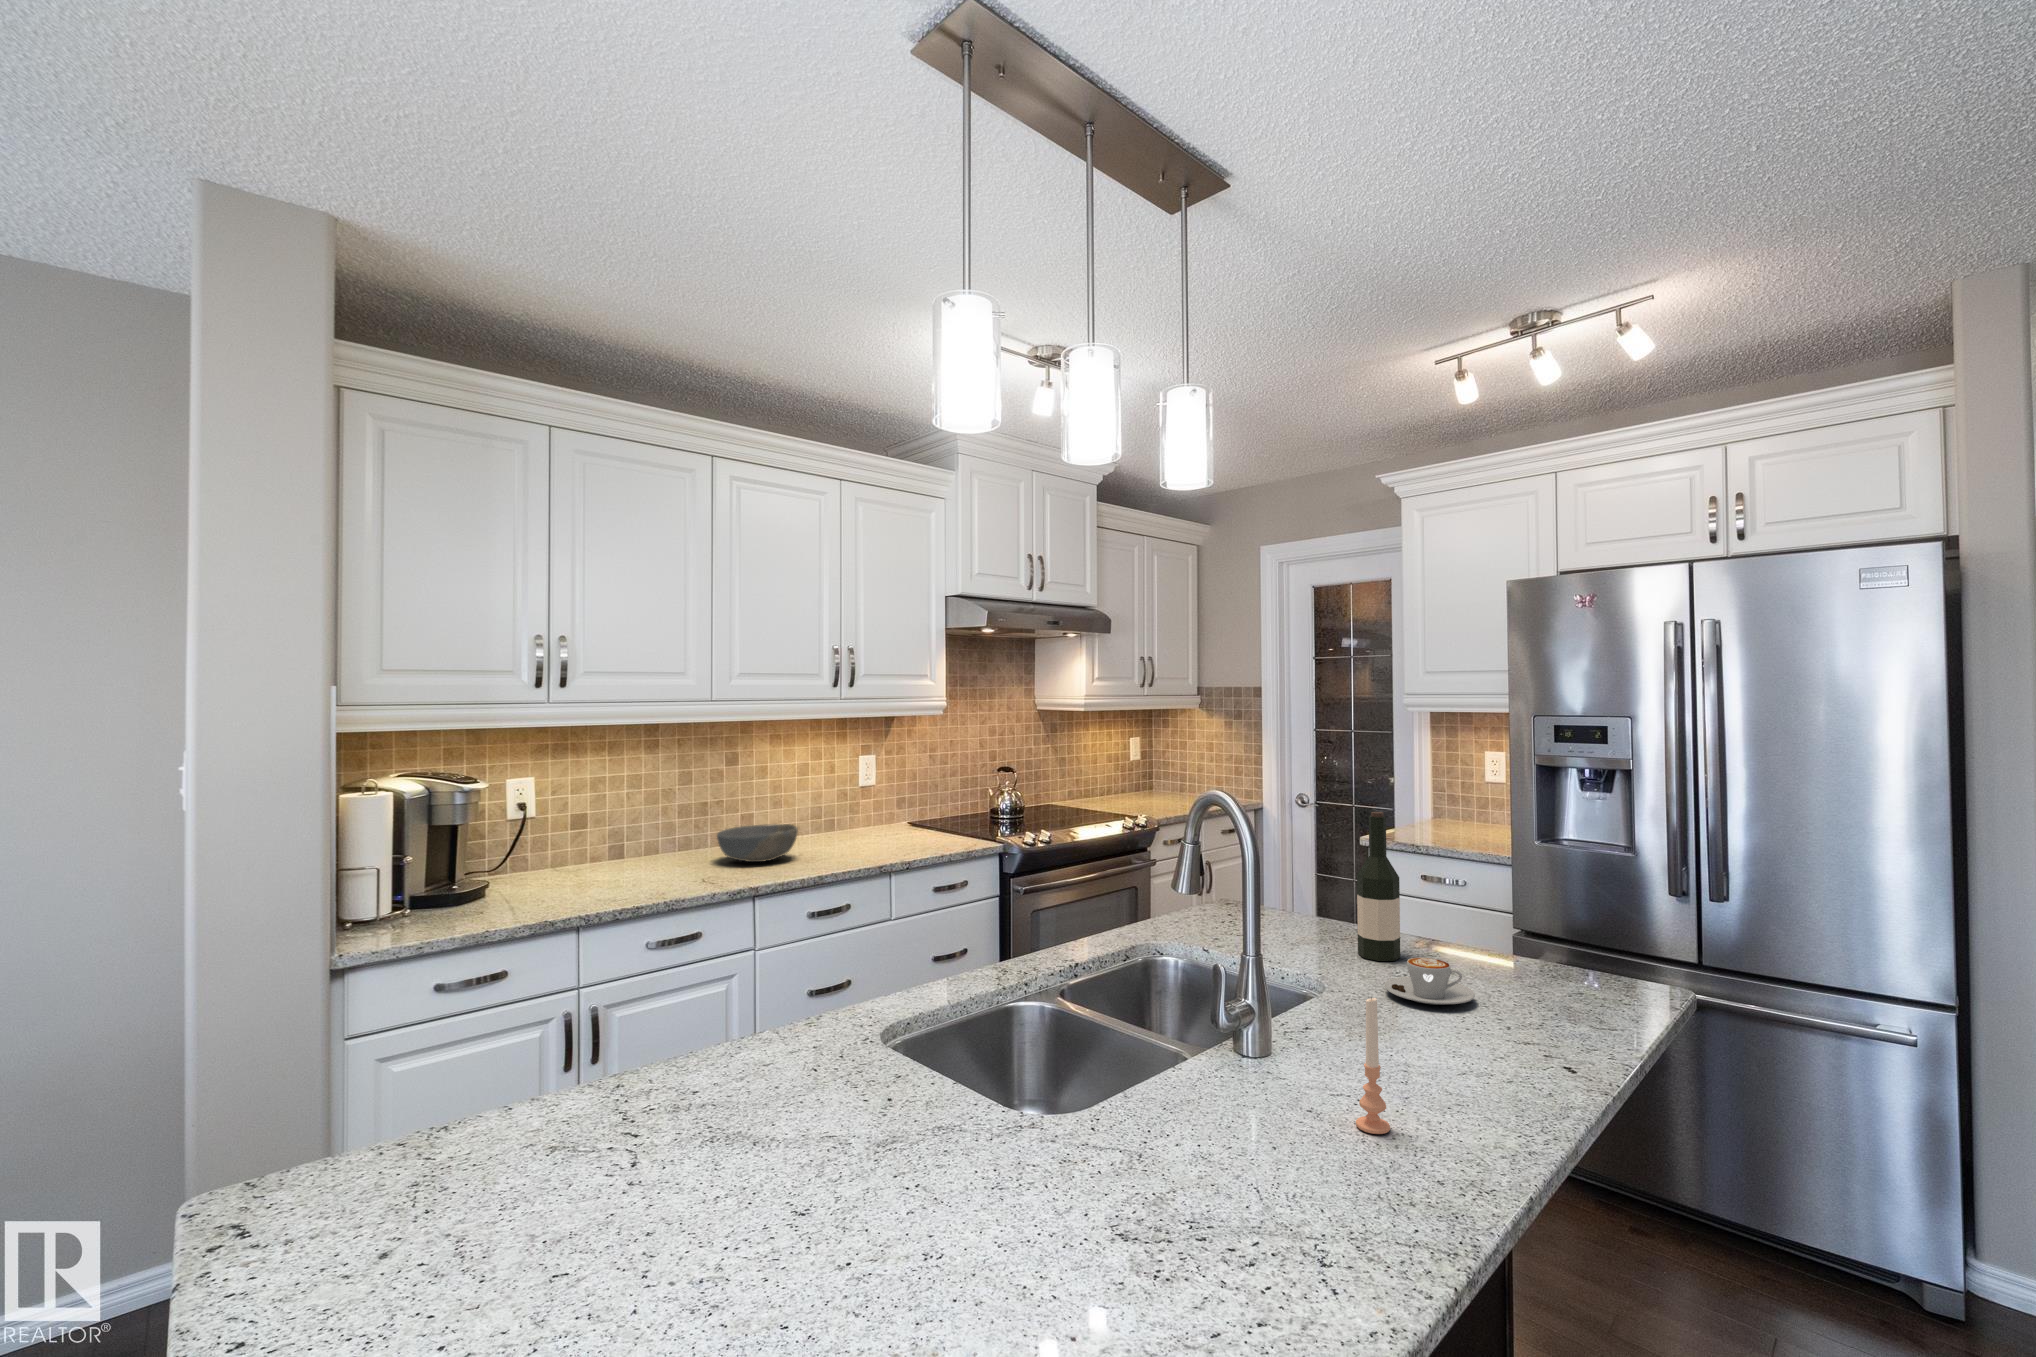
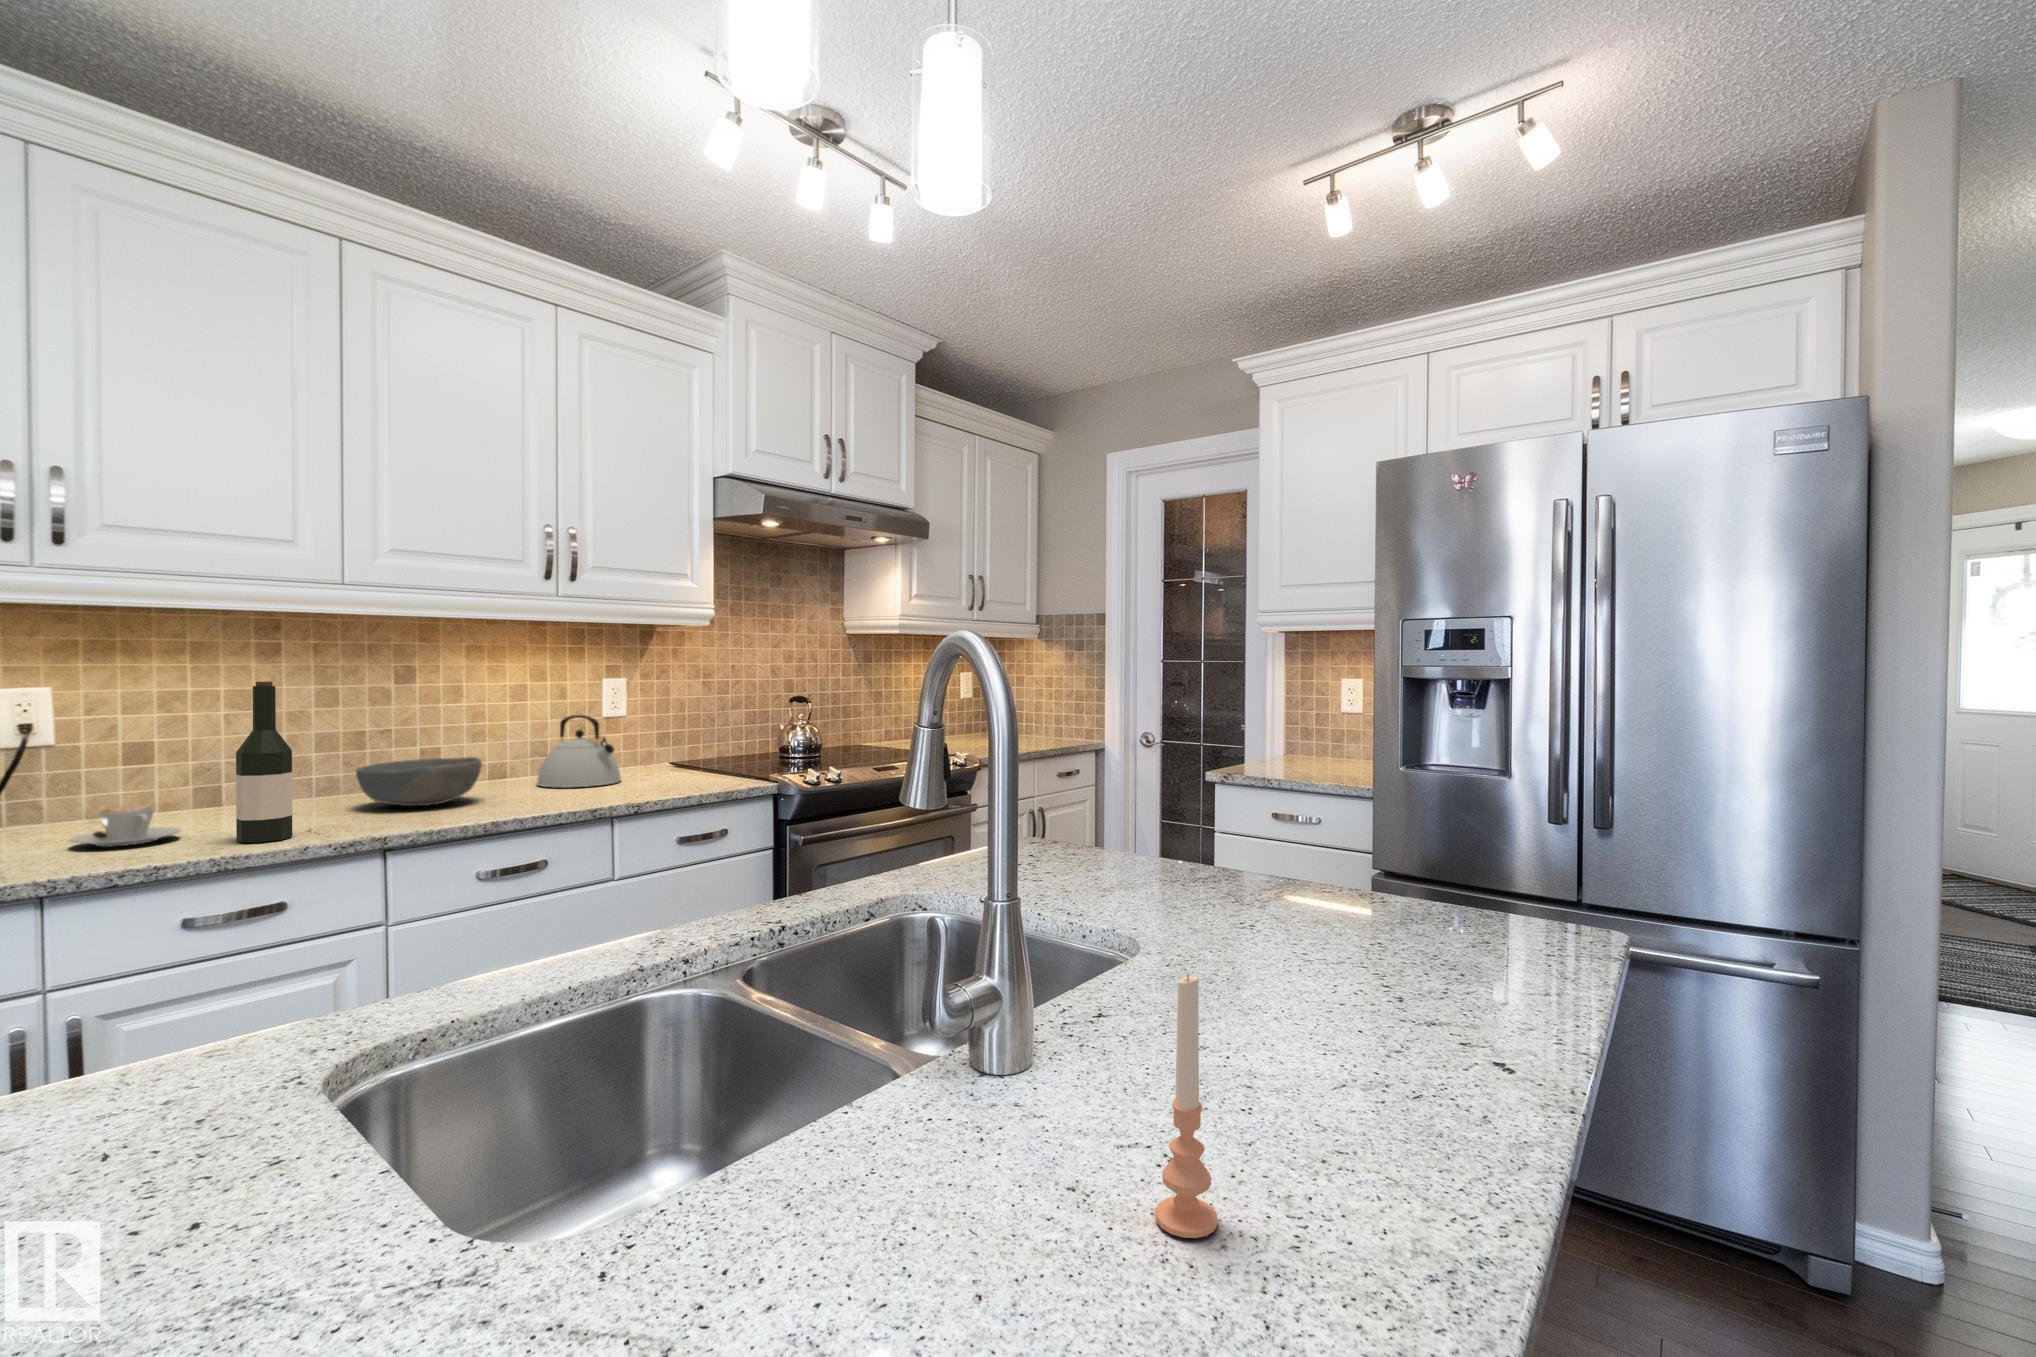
kettle: none [824,789,884,846] -> present [537,715,621,788]
wine bottle: present [1357,812,1400,961] -> present [236,682,292,843]
coffee cup: present [1385,957,1475,1005] -> present [70,806,181,847]

